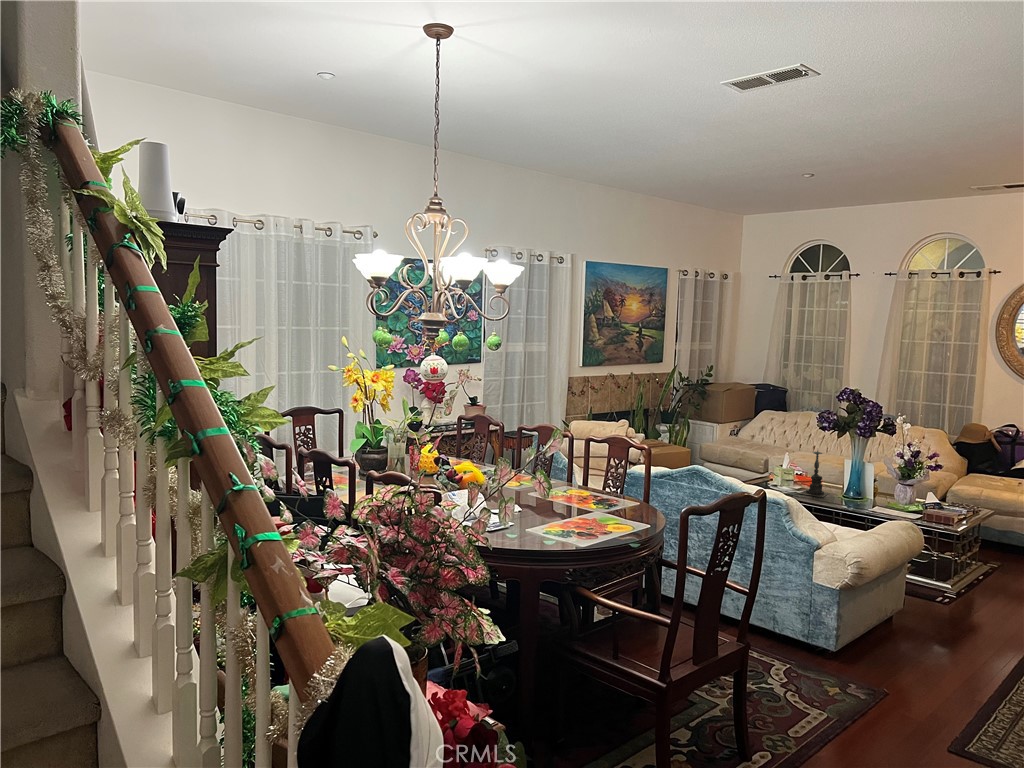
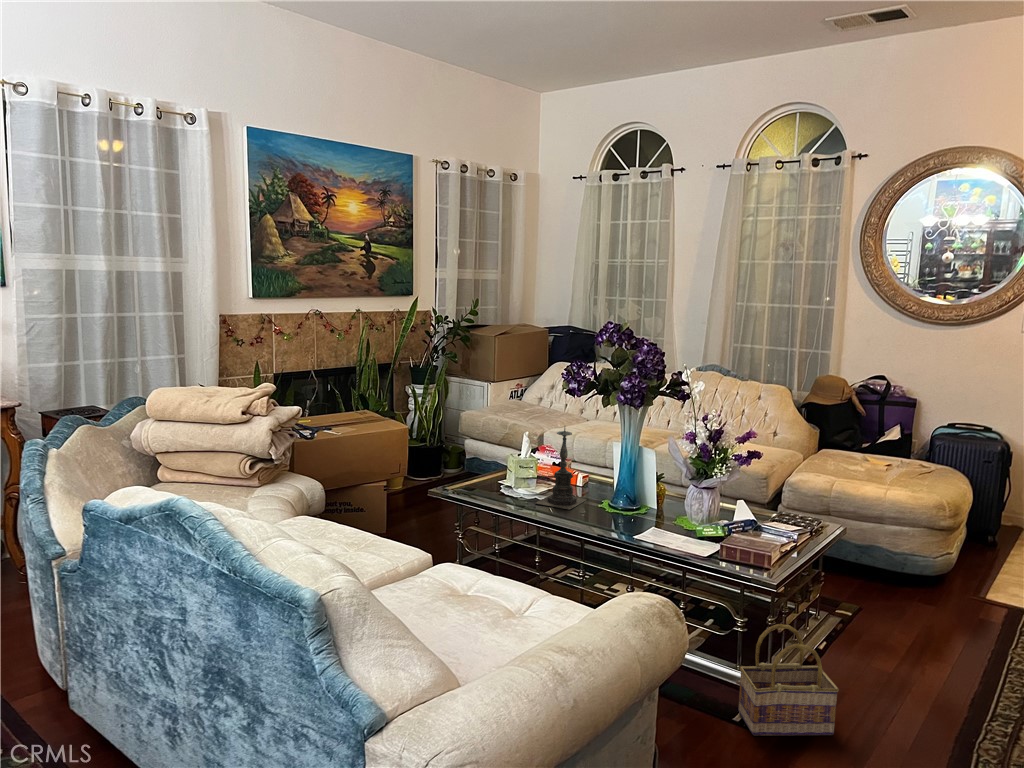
basket: none [939,553,998,611] -> present [738,624,839,735]

